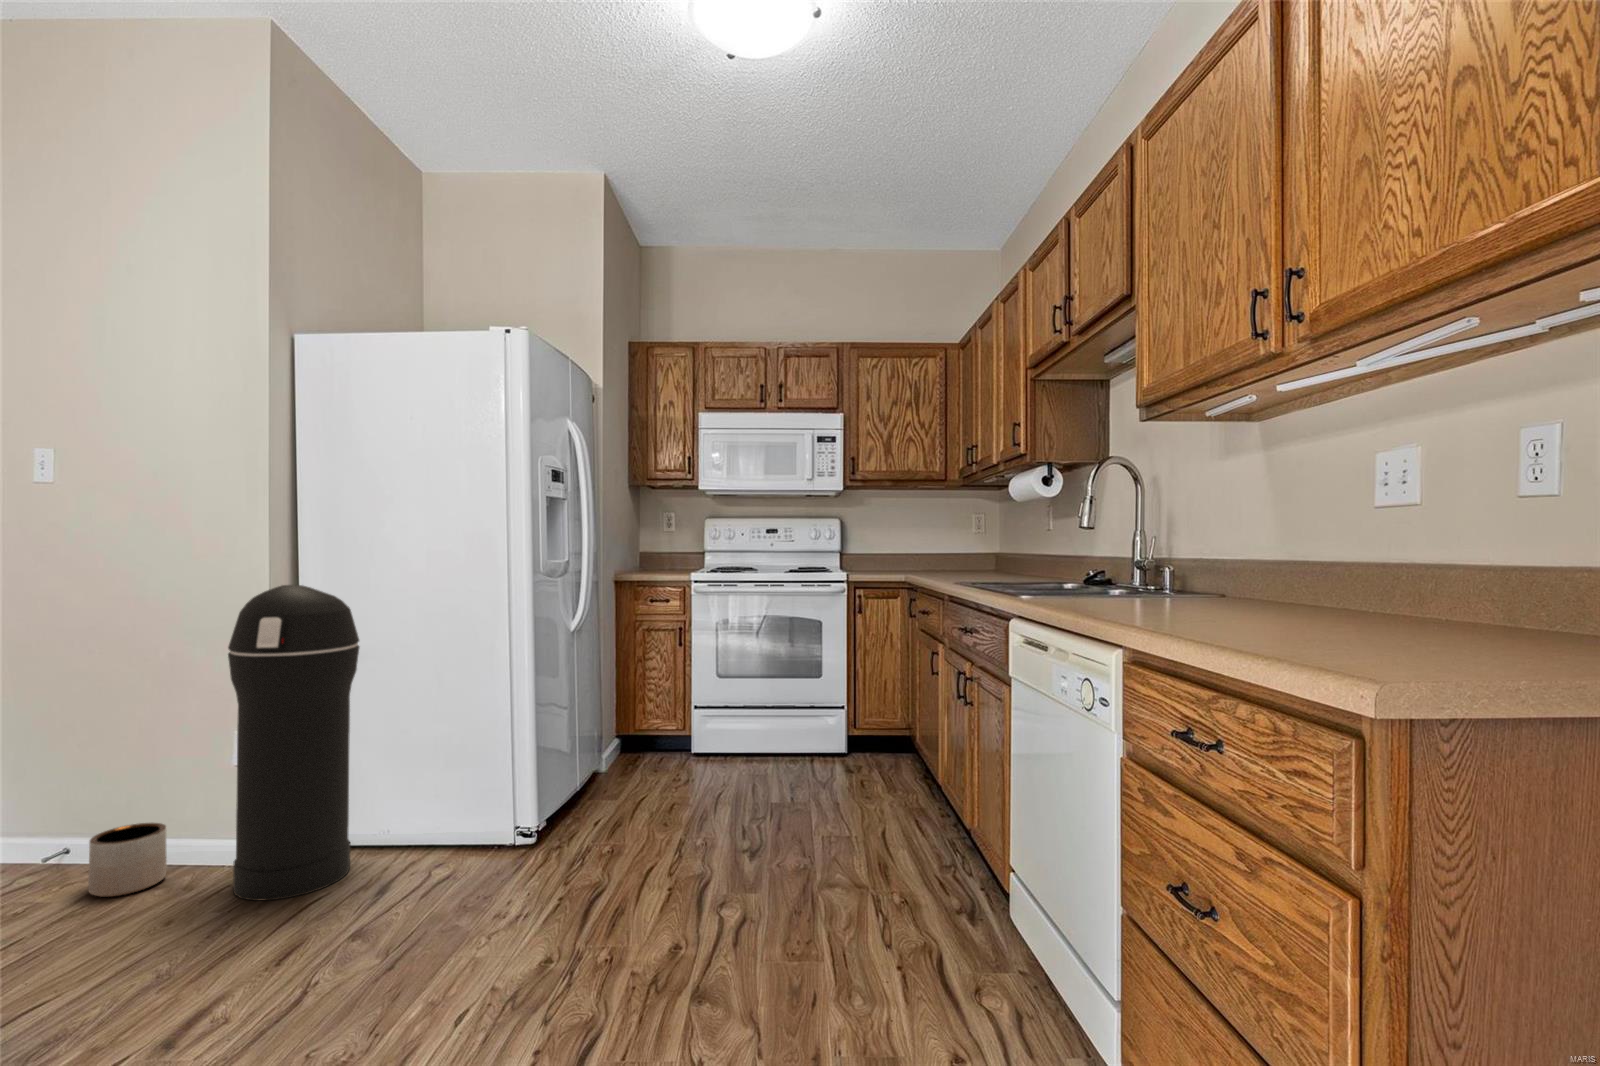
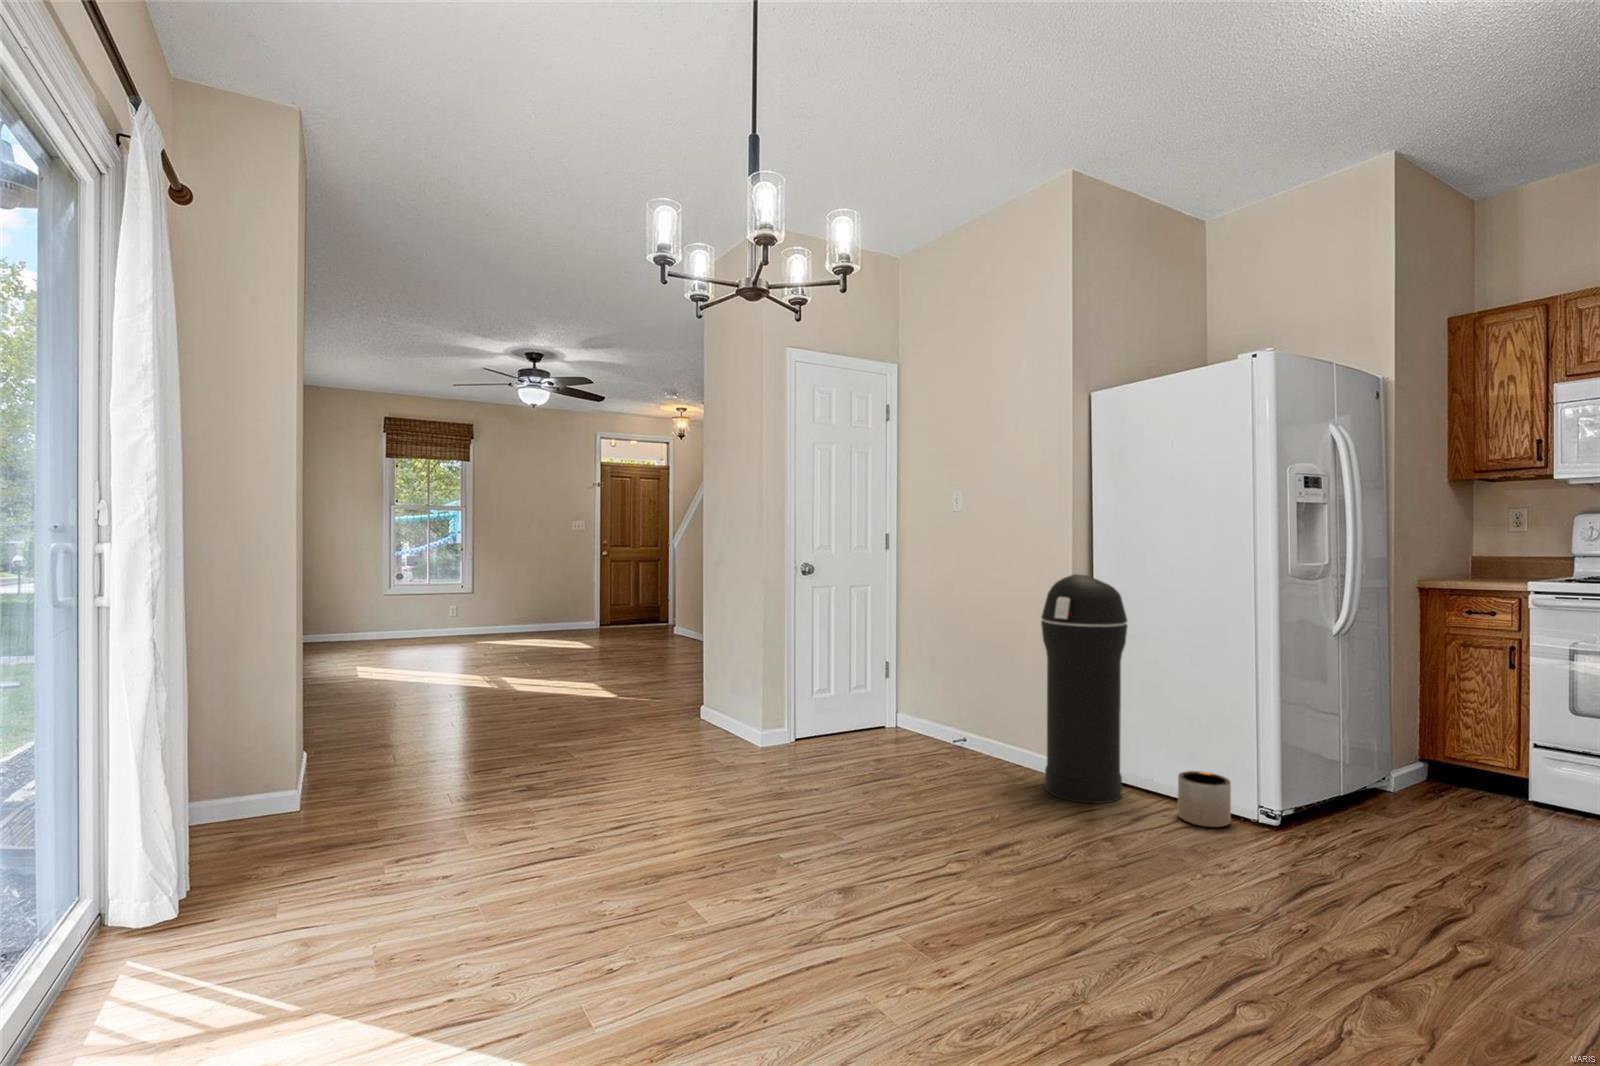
planter: present [88,823,167,897] -> present [1178,771,1231,827]

